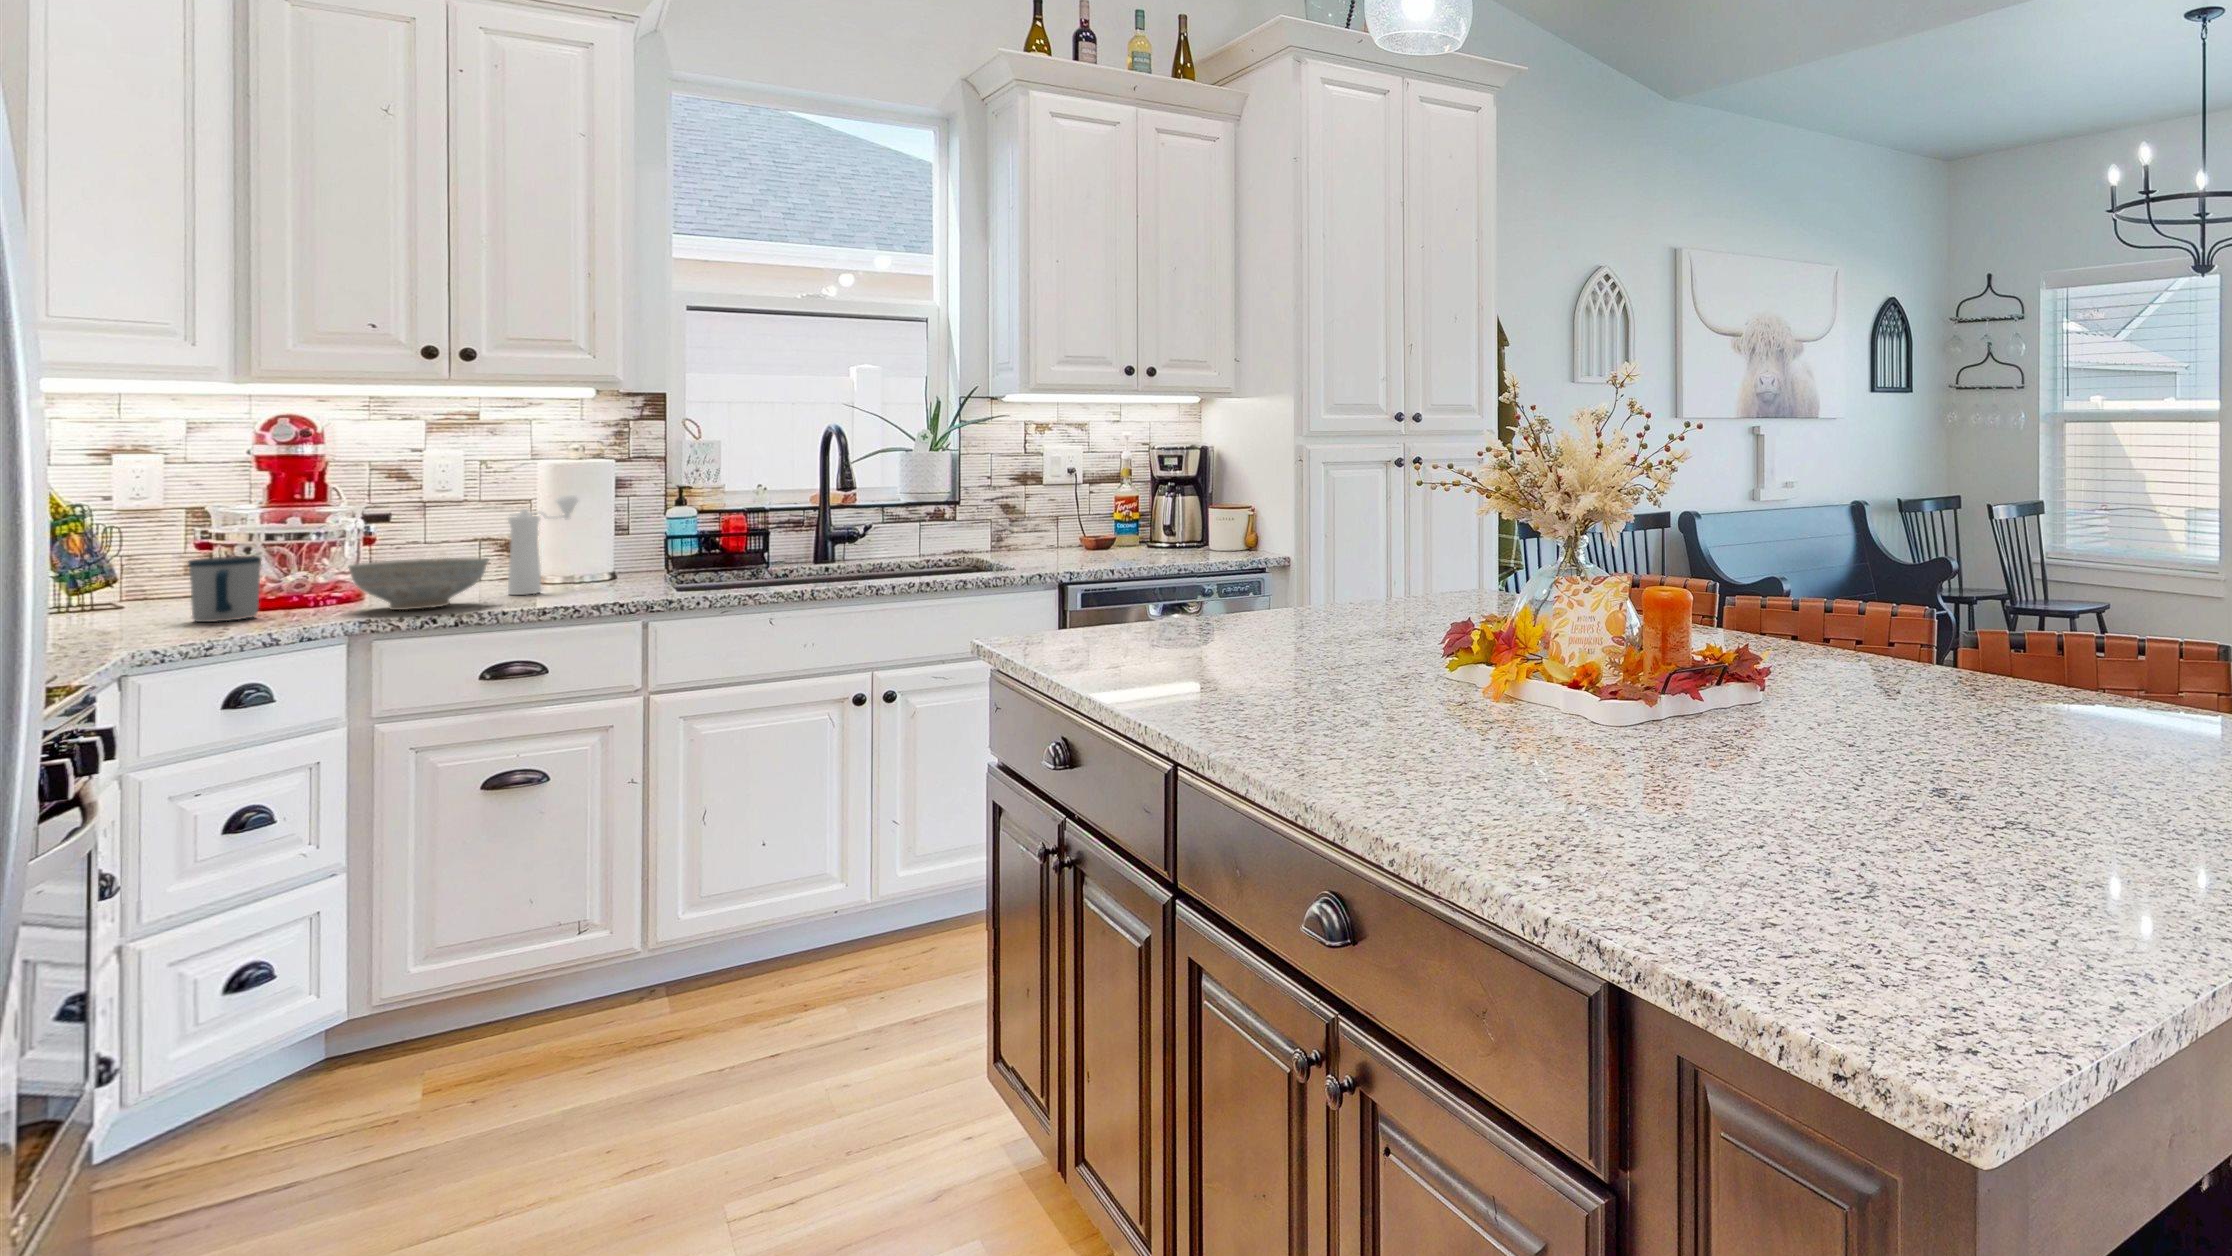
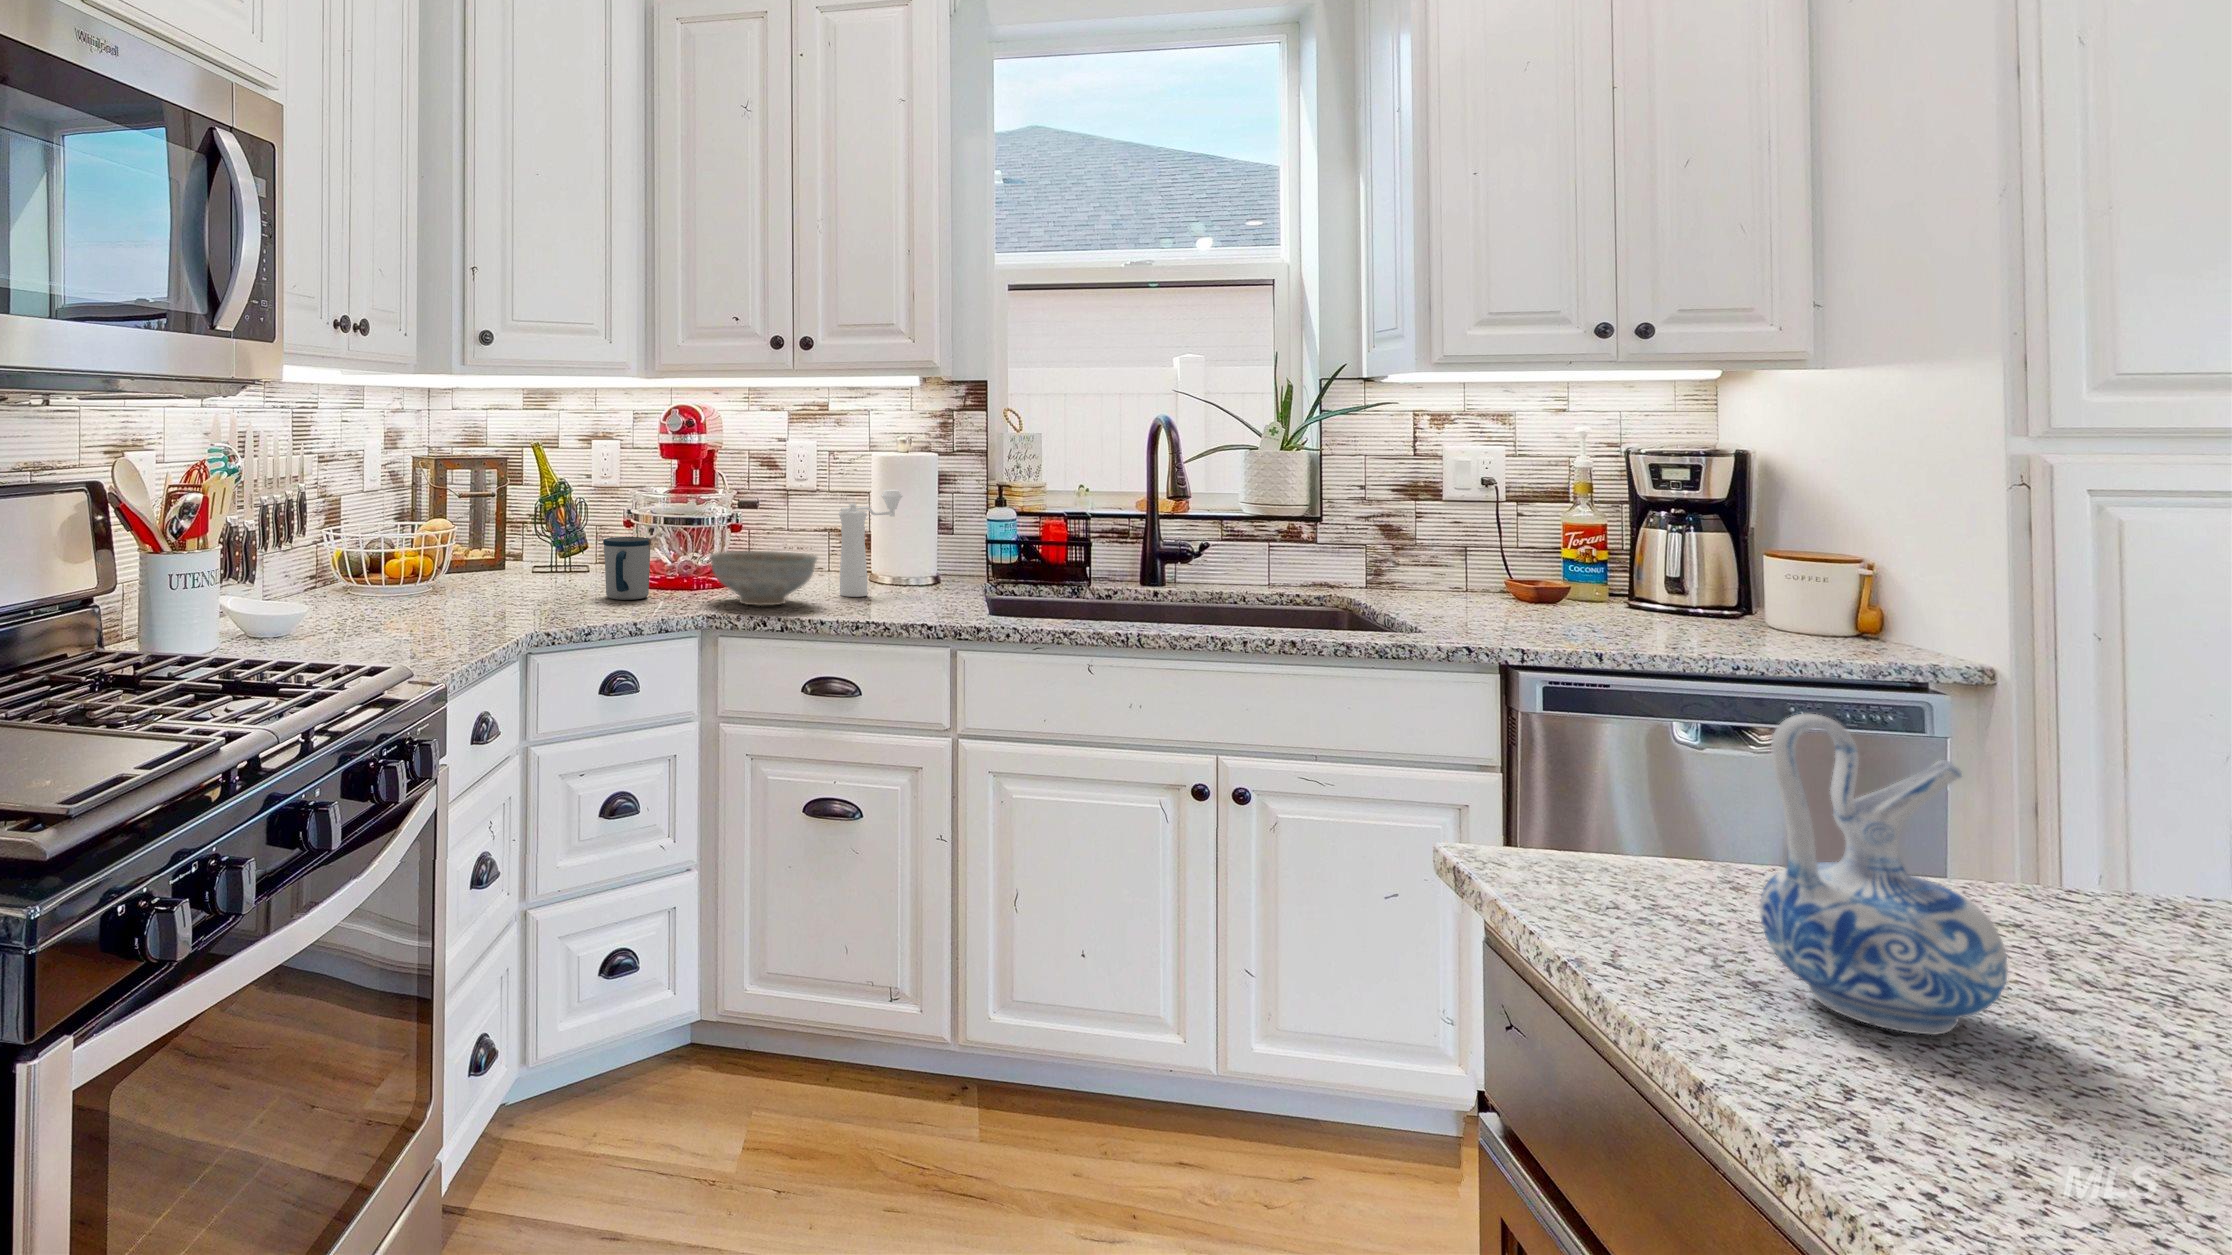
ceramic pitcher: none [1094,543,1165,656] -> present [1760,714,2008,1035]

